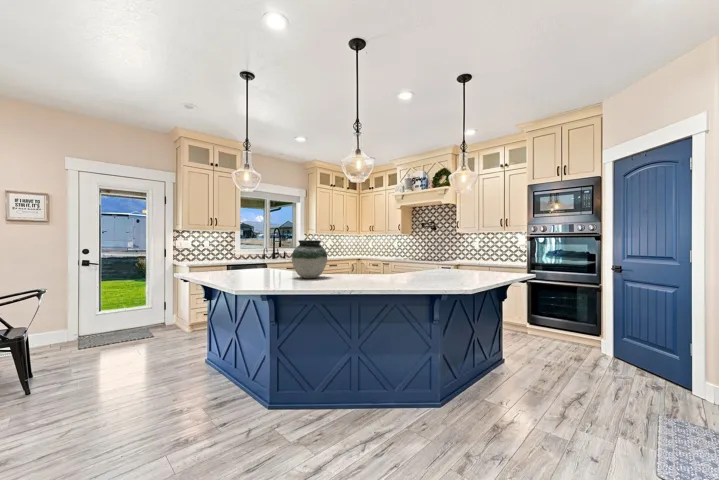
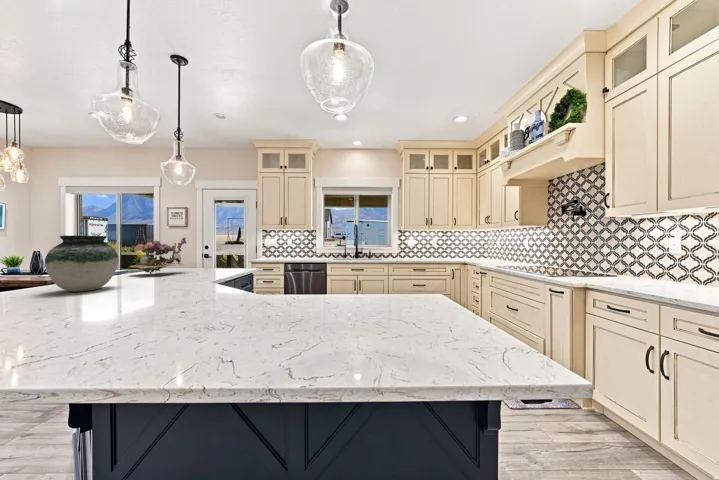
flower arrangement: none [233,240,274,273] -> present [130,237,186,274]

